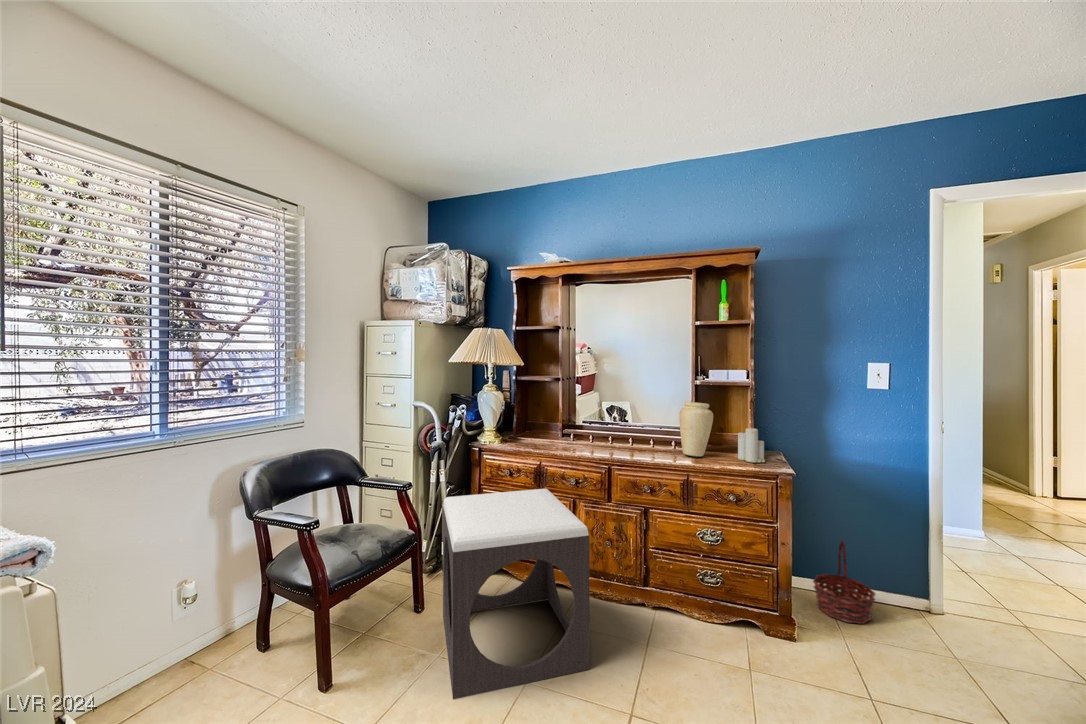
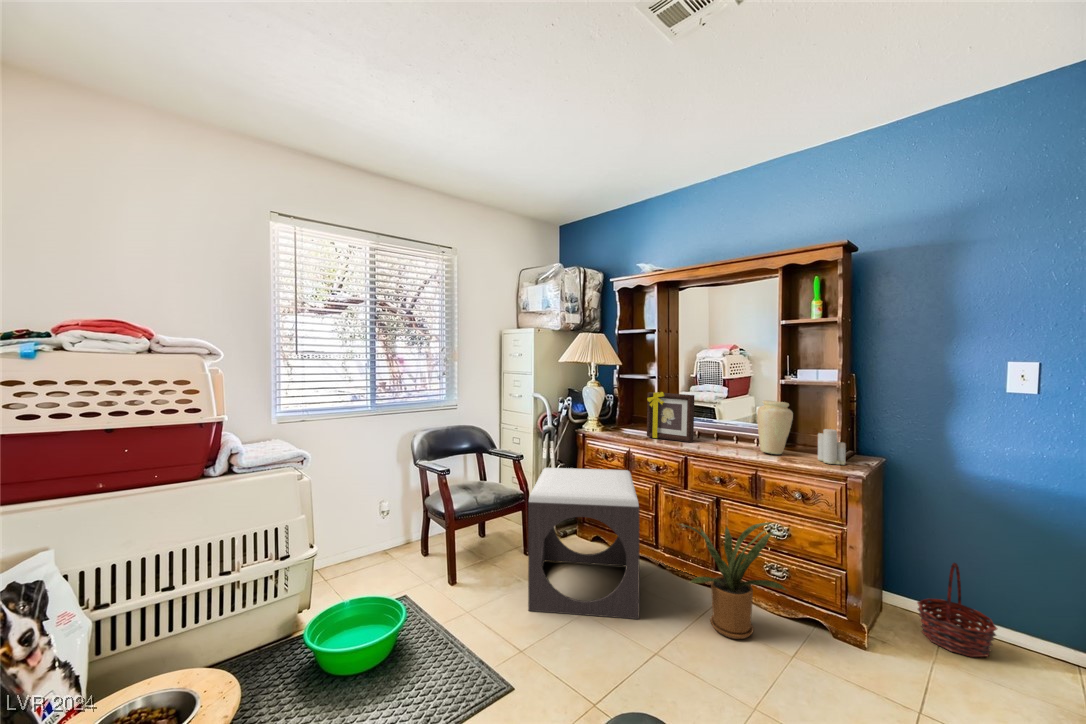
picture frame: none [559,395,610,450] -> present [647,392,694,442]
house plant: none [620,530,738,665] -> present [680,522,787,639]

